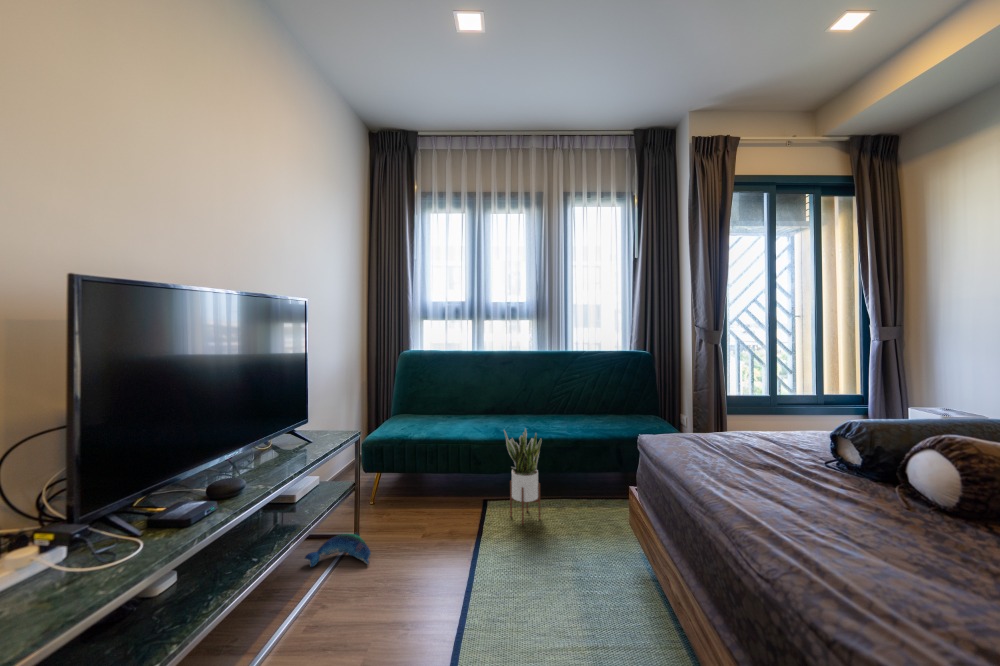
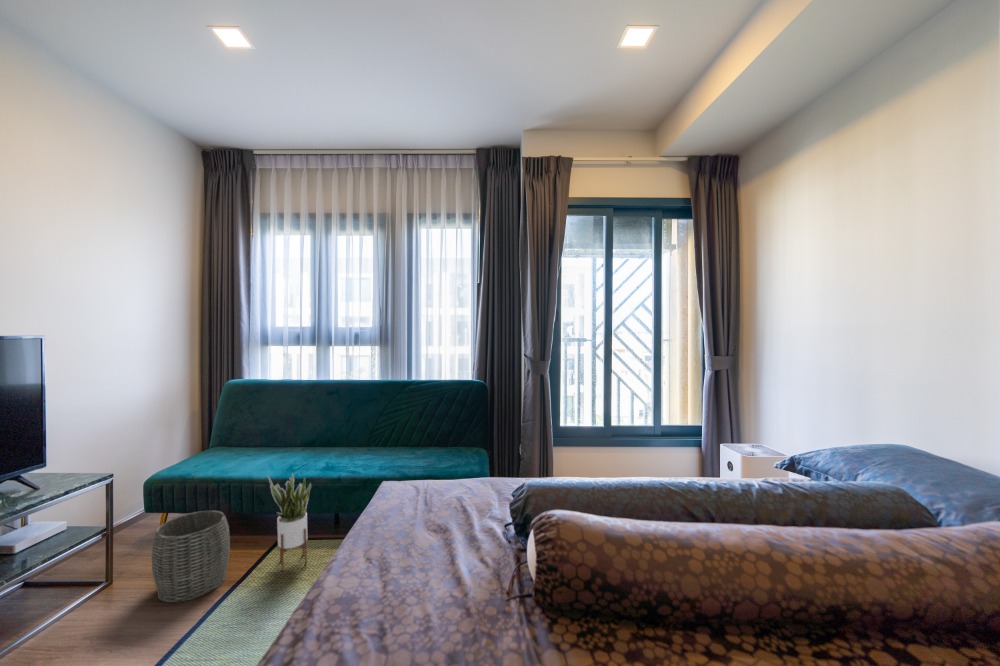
woven basket: none [413,465,477,551] -> present [152,511,230,603]
plush toy: present [305,533,371,567] -> none [25,583,95,621]

